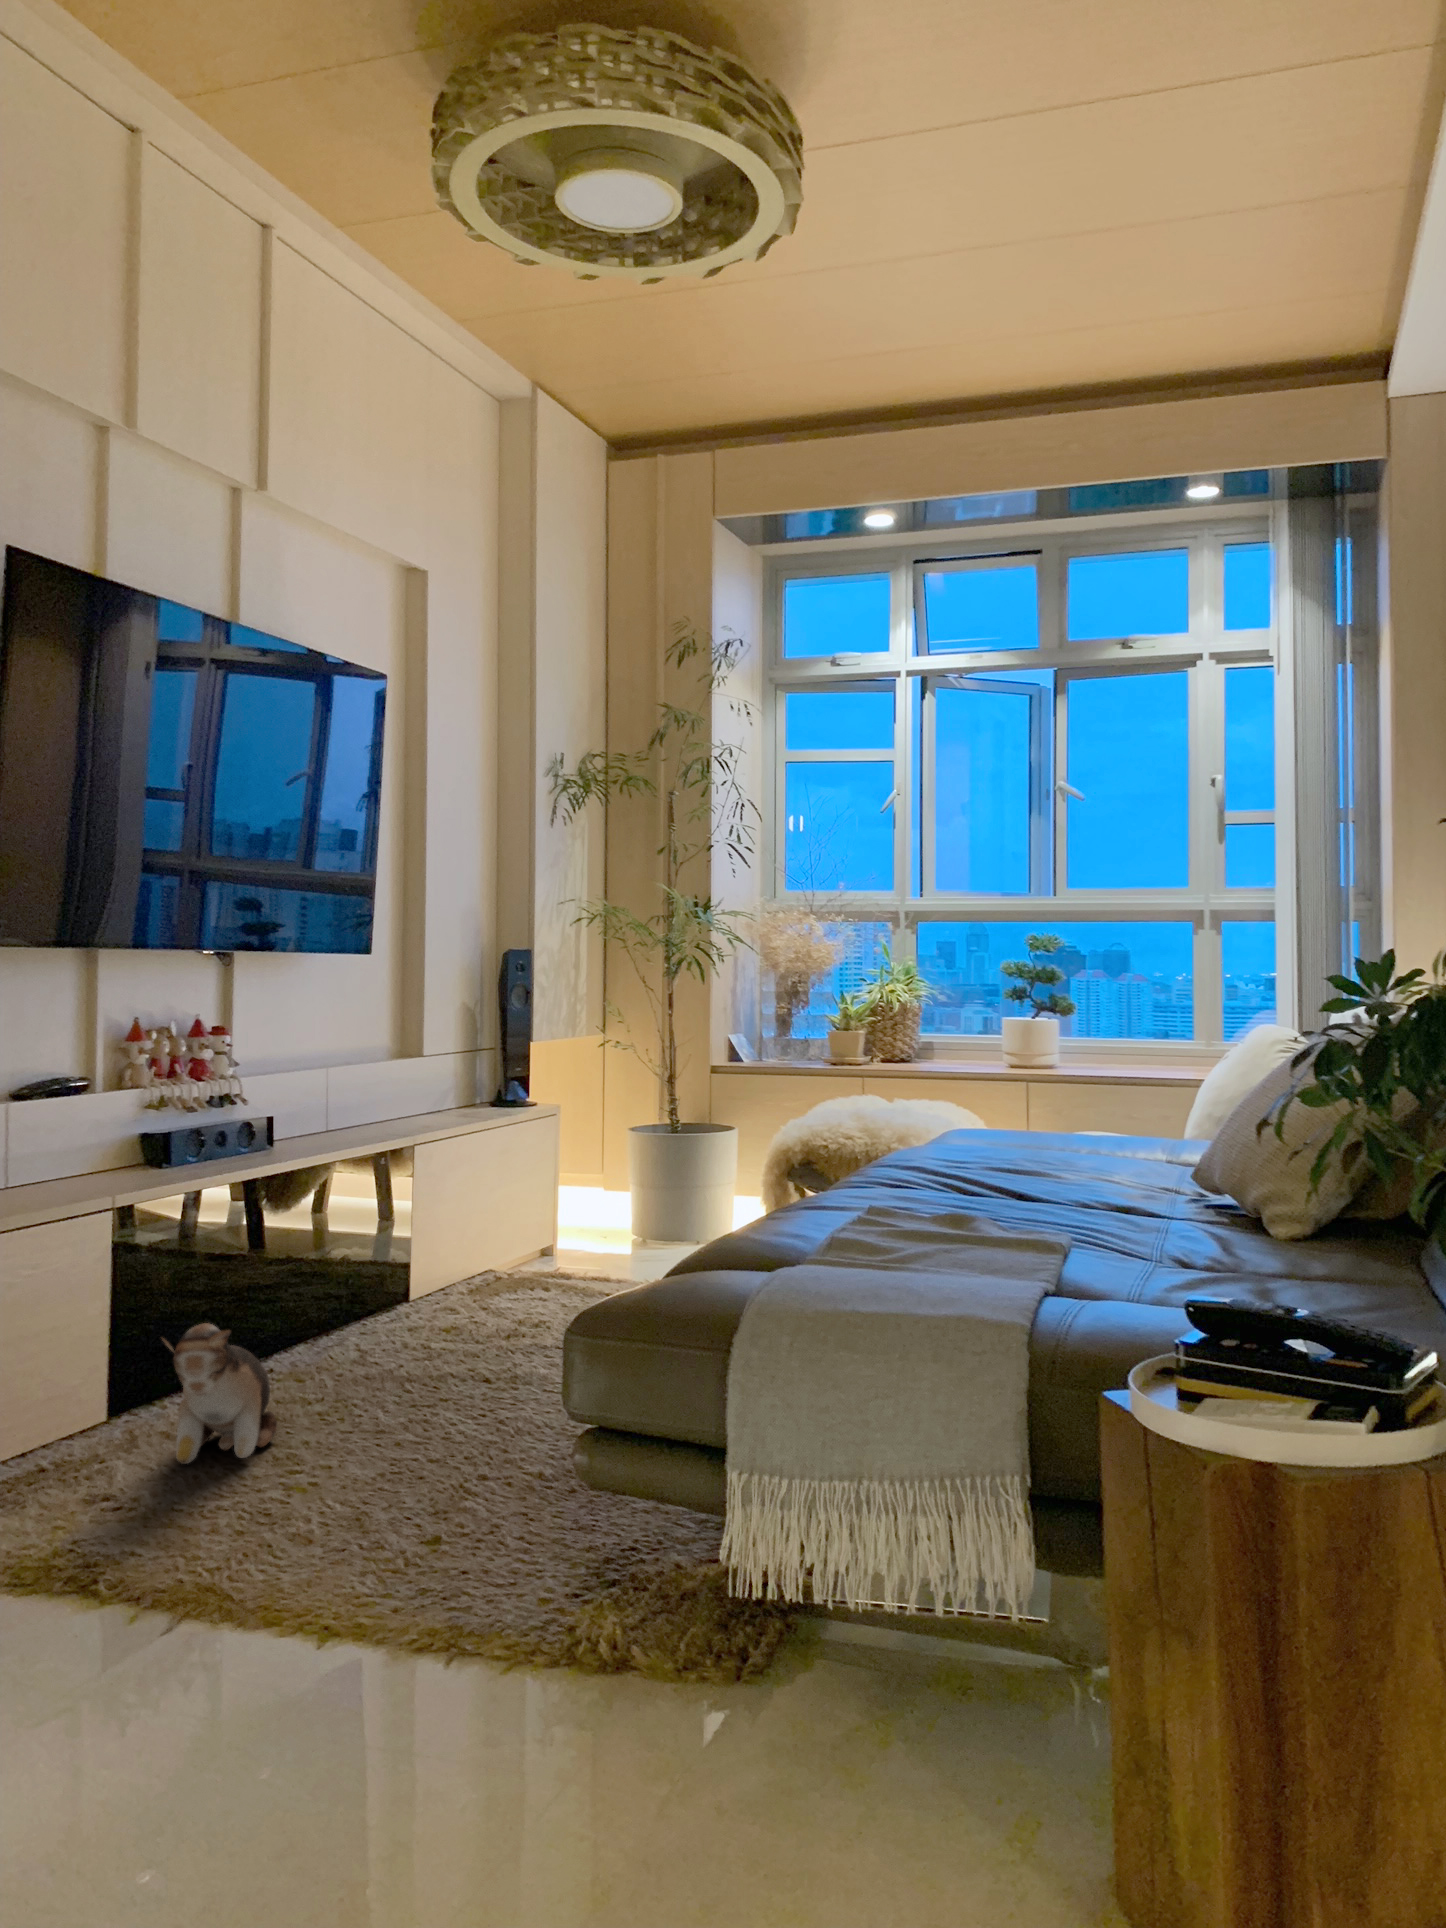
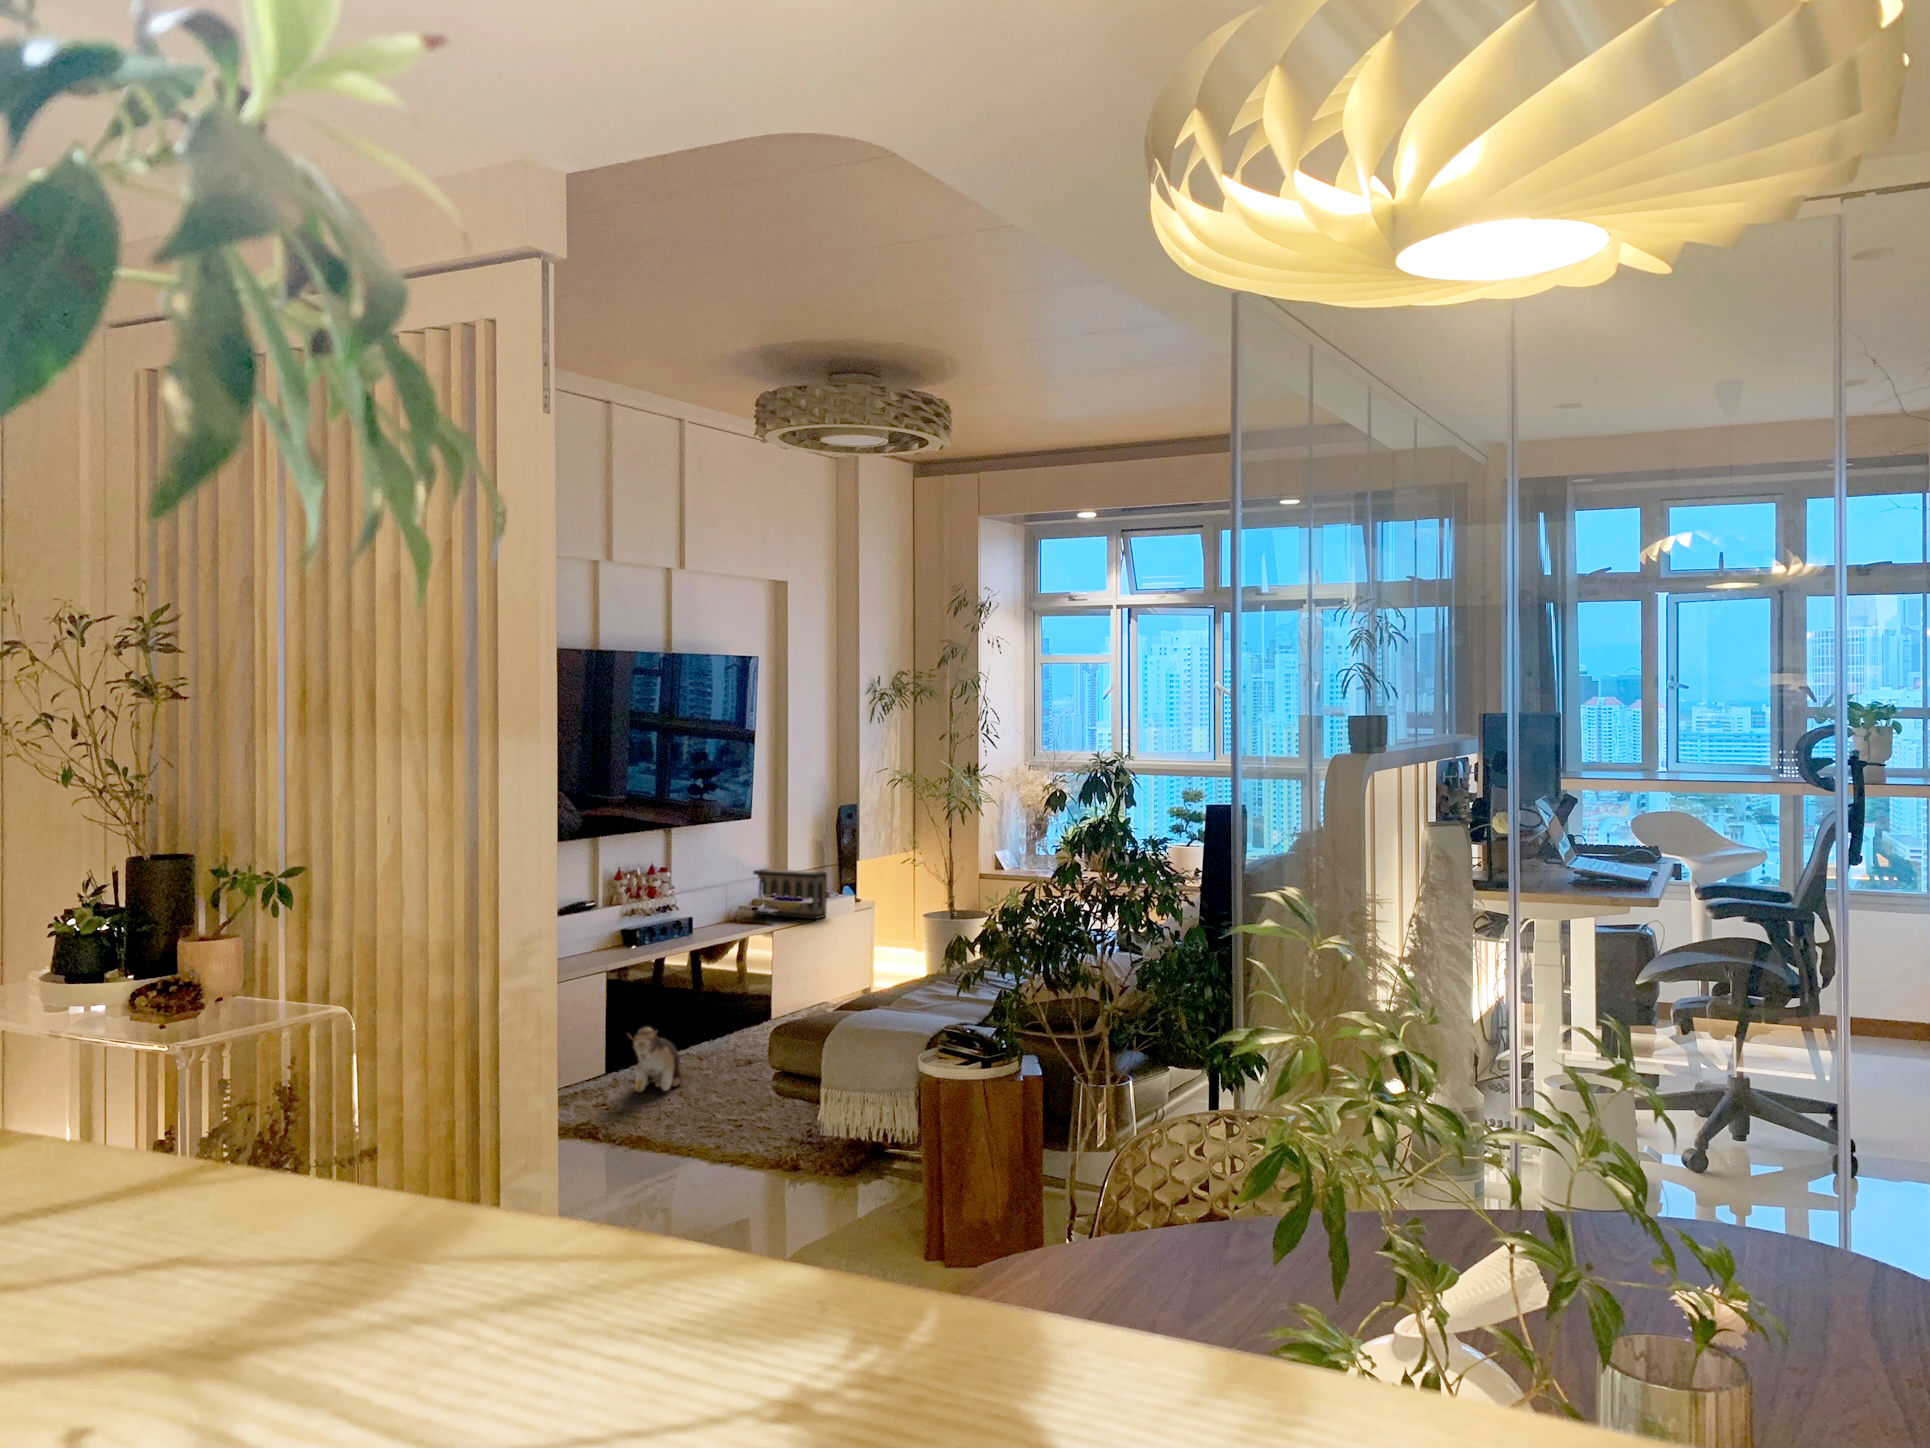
speaker: none [372,1043,505,1125] -> present [753,869,827,919]

